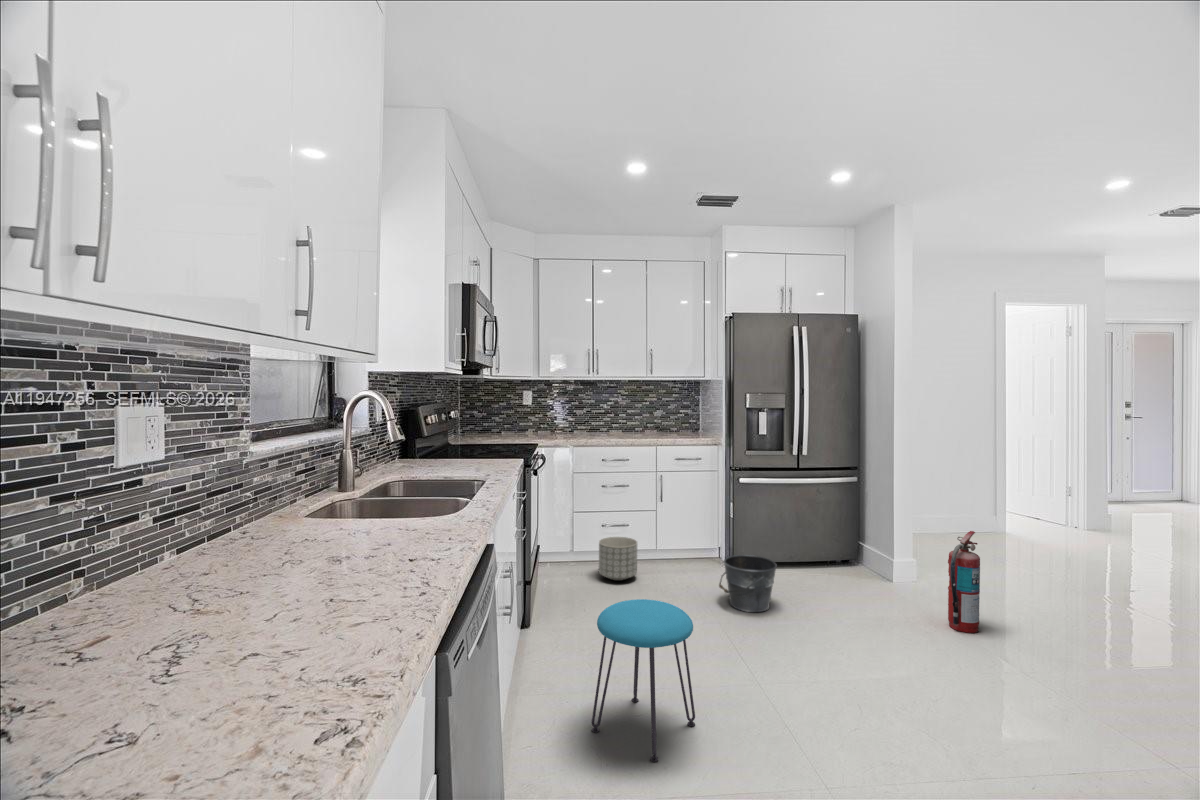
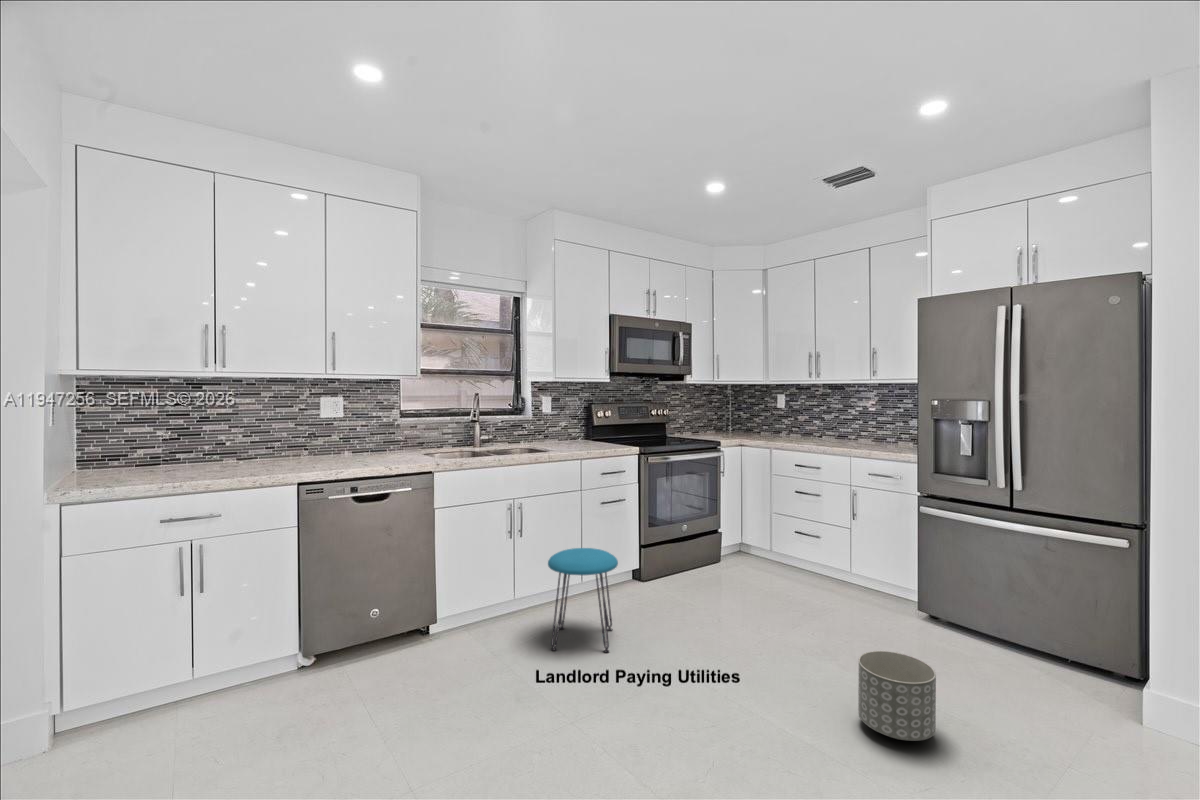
fire extinguisher: present [948,531,980,633] -> none [1044,616,1137,776]
planter: present [599,537,637,581] -> present [858,651,936,741]
bucket: present [719,555,777,612] -> none [814,576,883,642]

